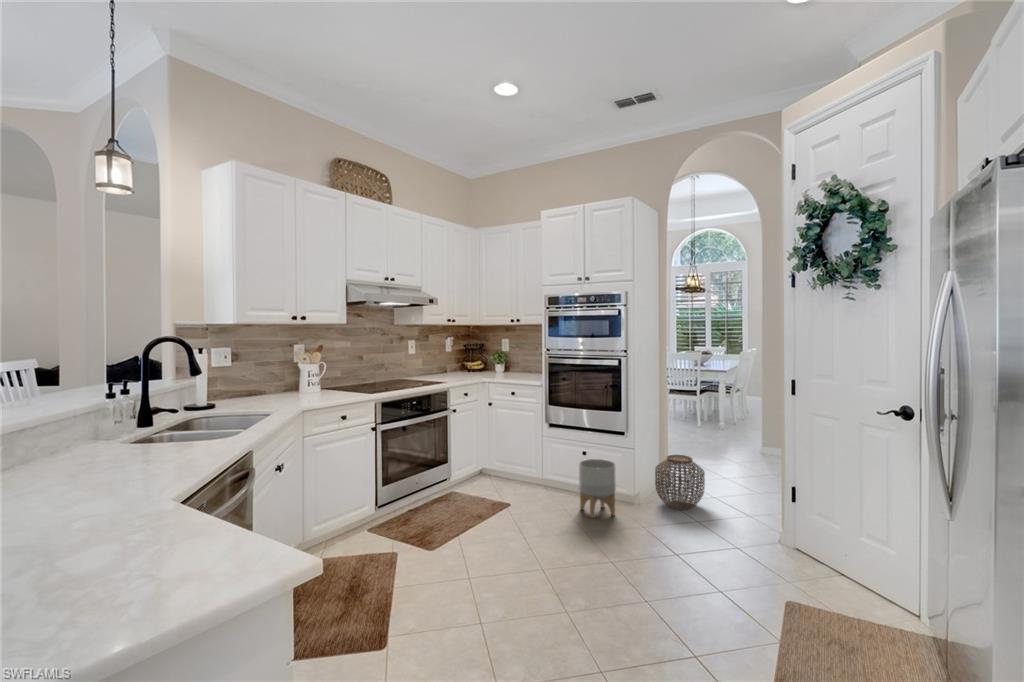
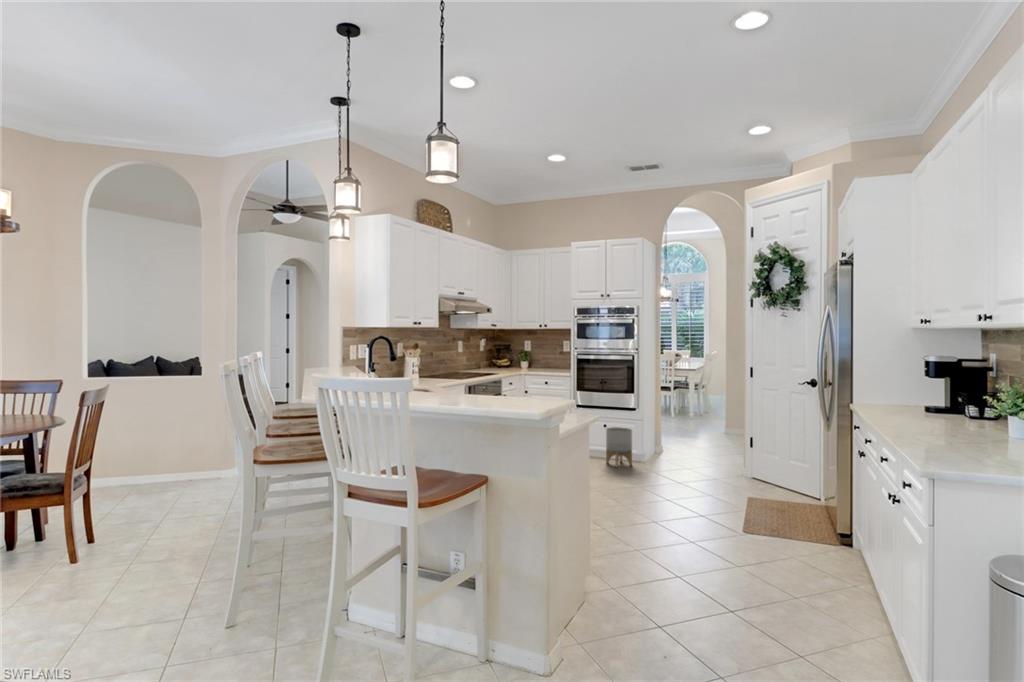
woven basket: present [655,455,705,510] -> none [657,424,692,462]

